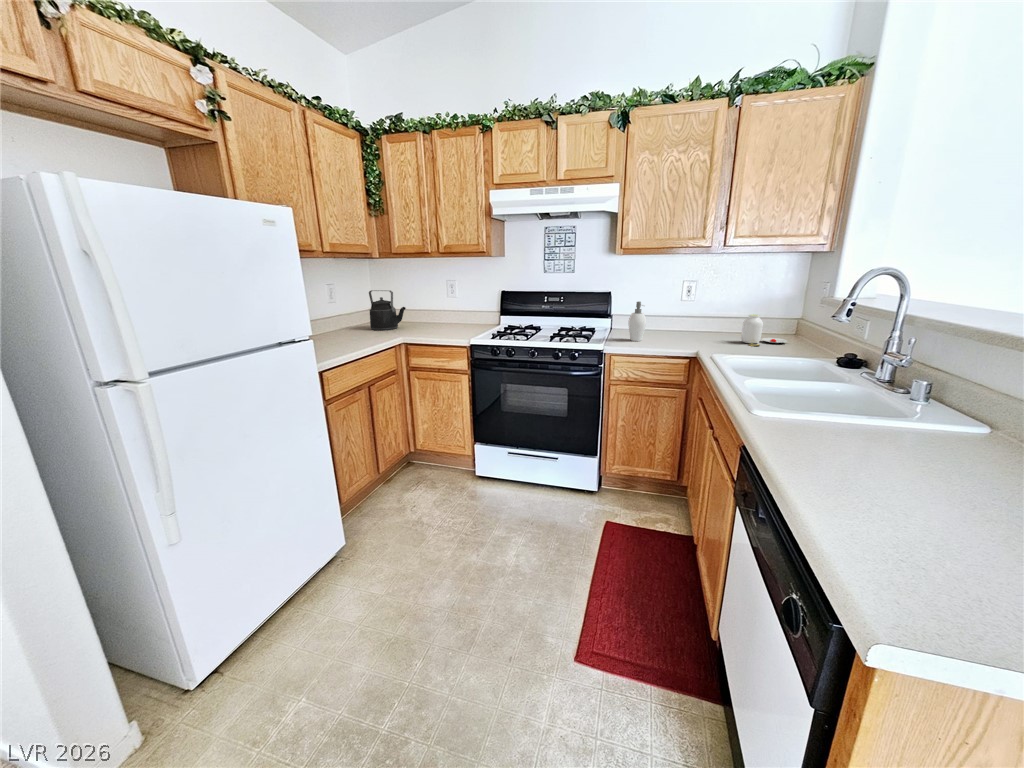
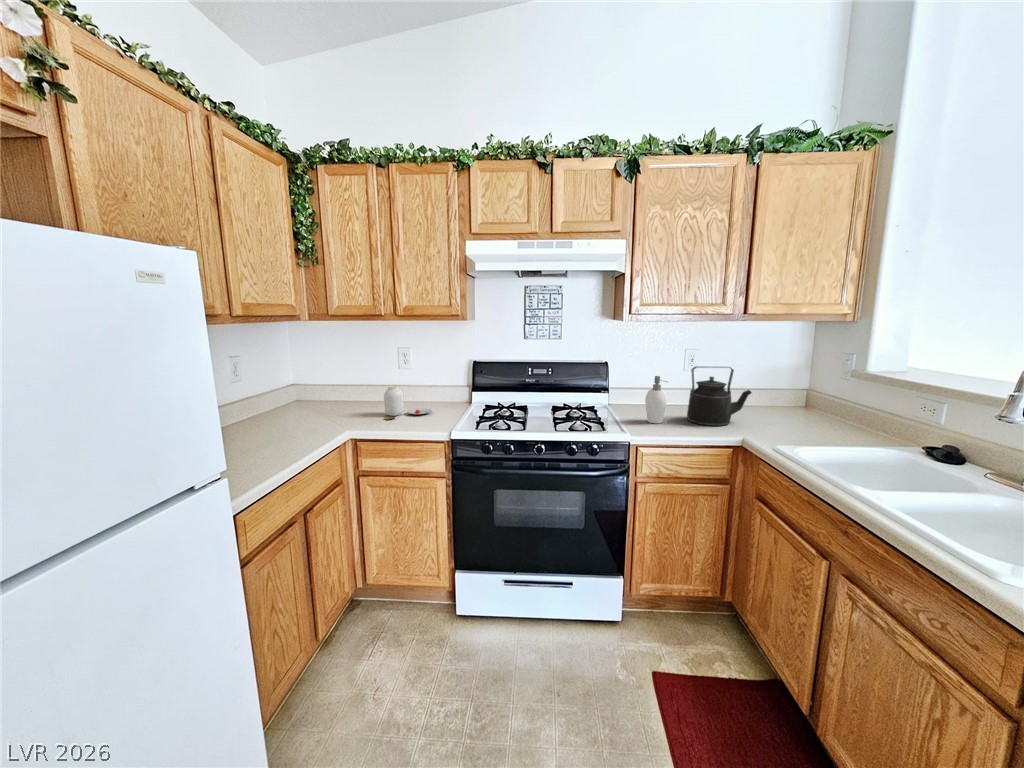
kettle: present [369,290,406,330] -> present [687,366,752,426]
jar: present [741,314,787,346] -> present [384,385,431,420]

